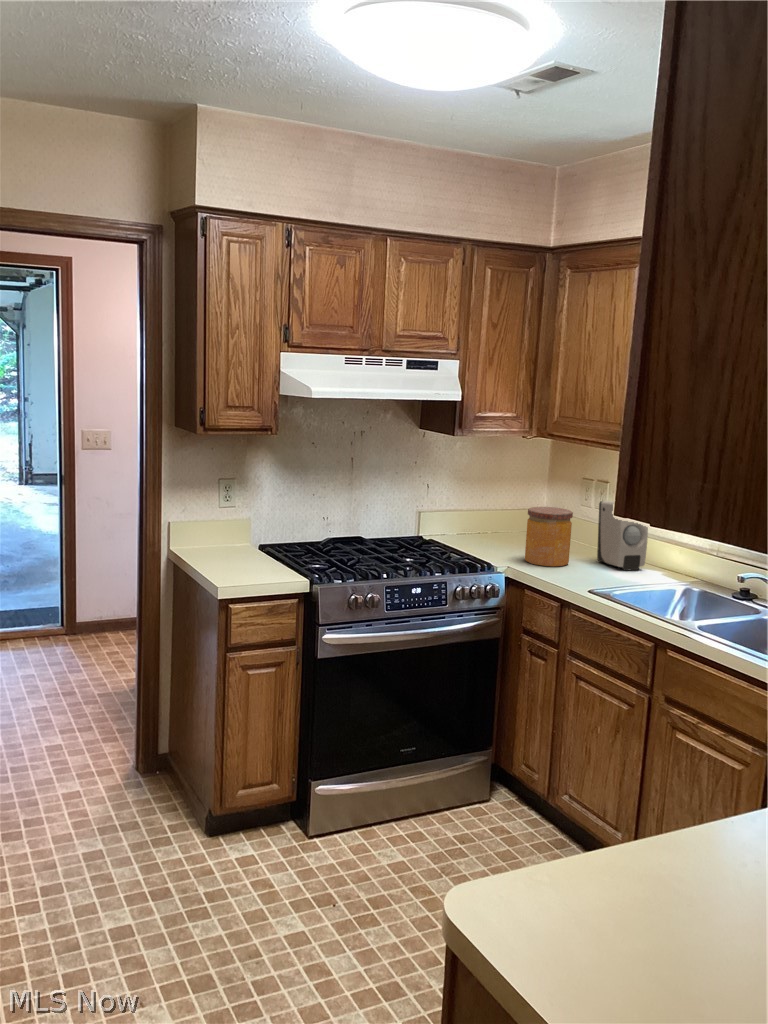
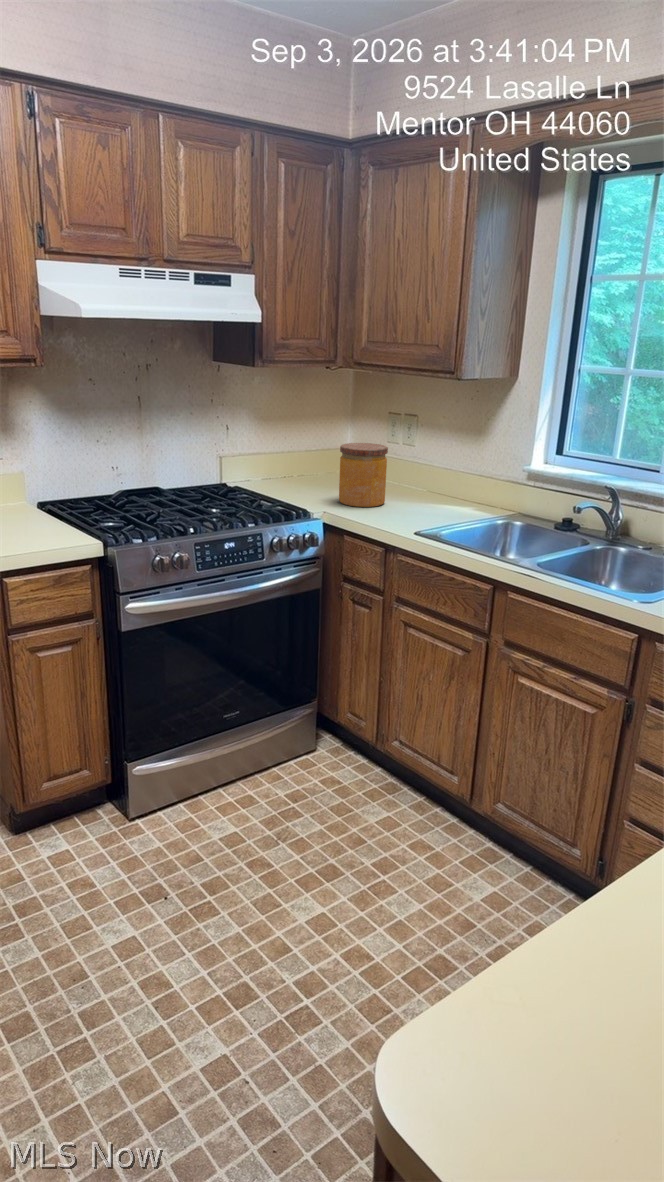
soap dispenser: present [597,501,648,570] -> none [412,433,465,506]

